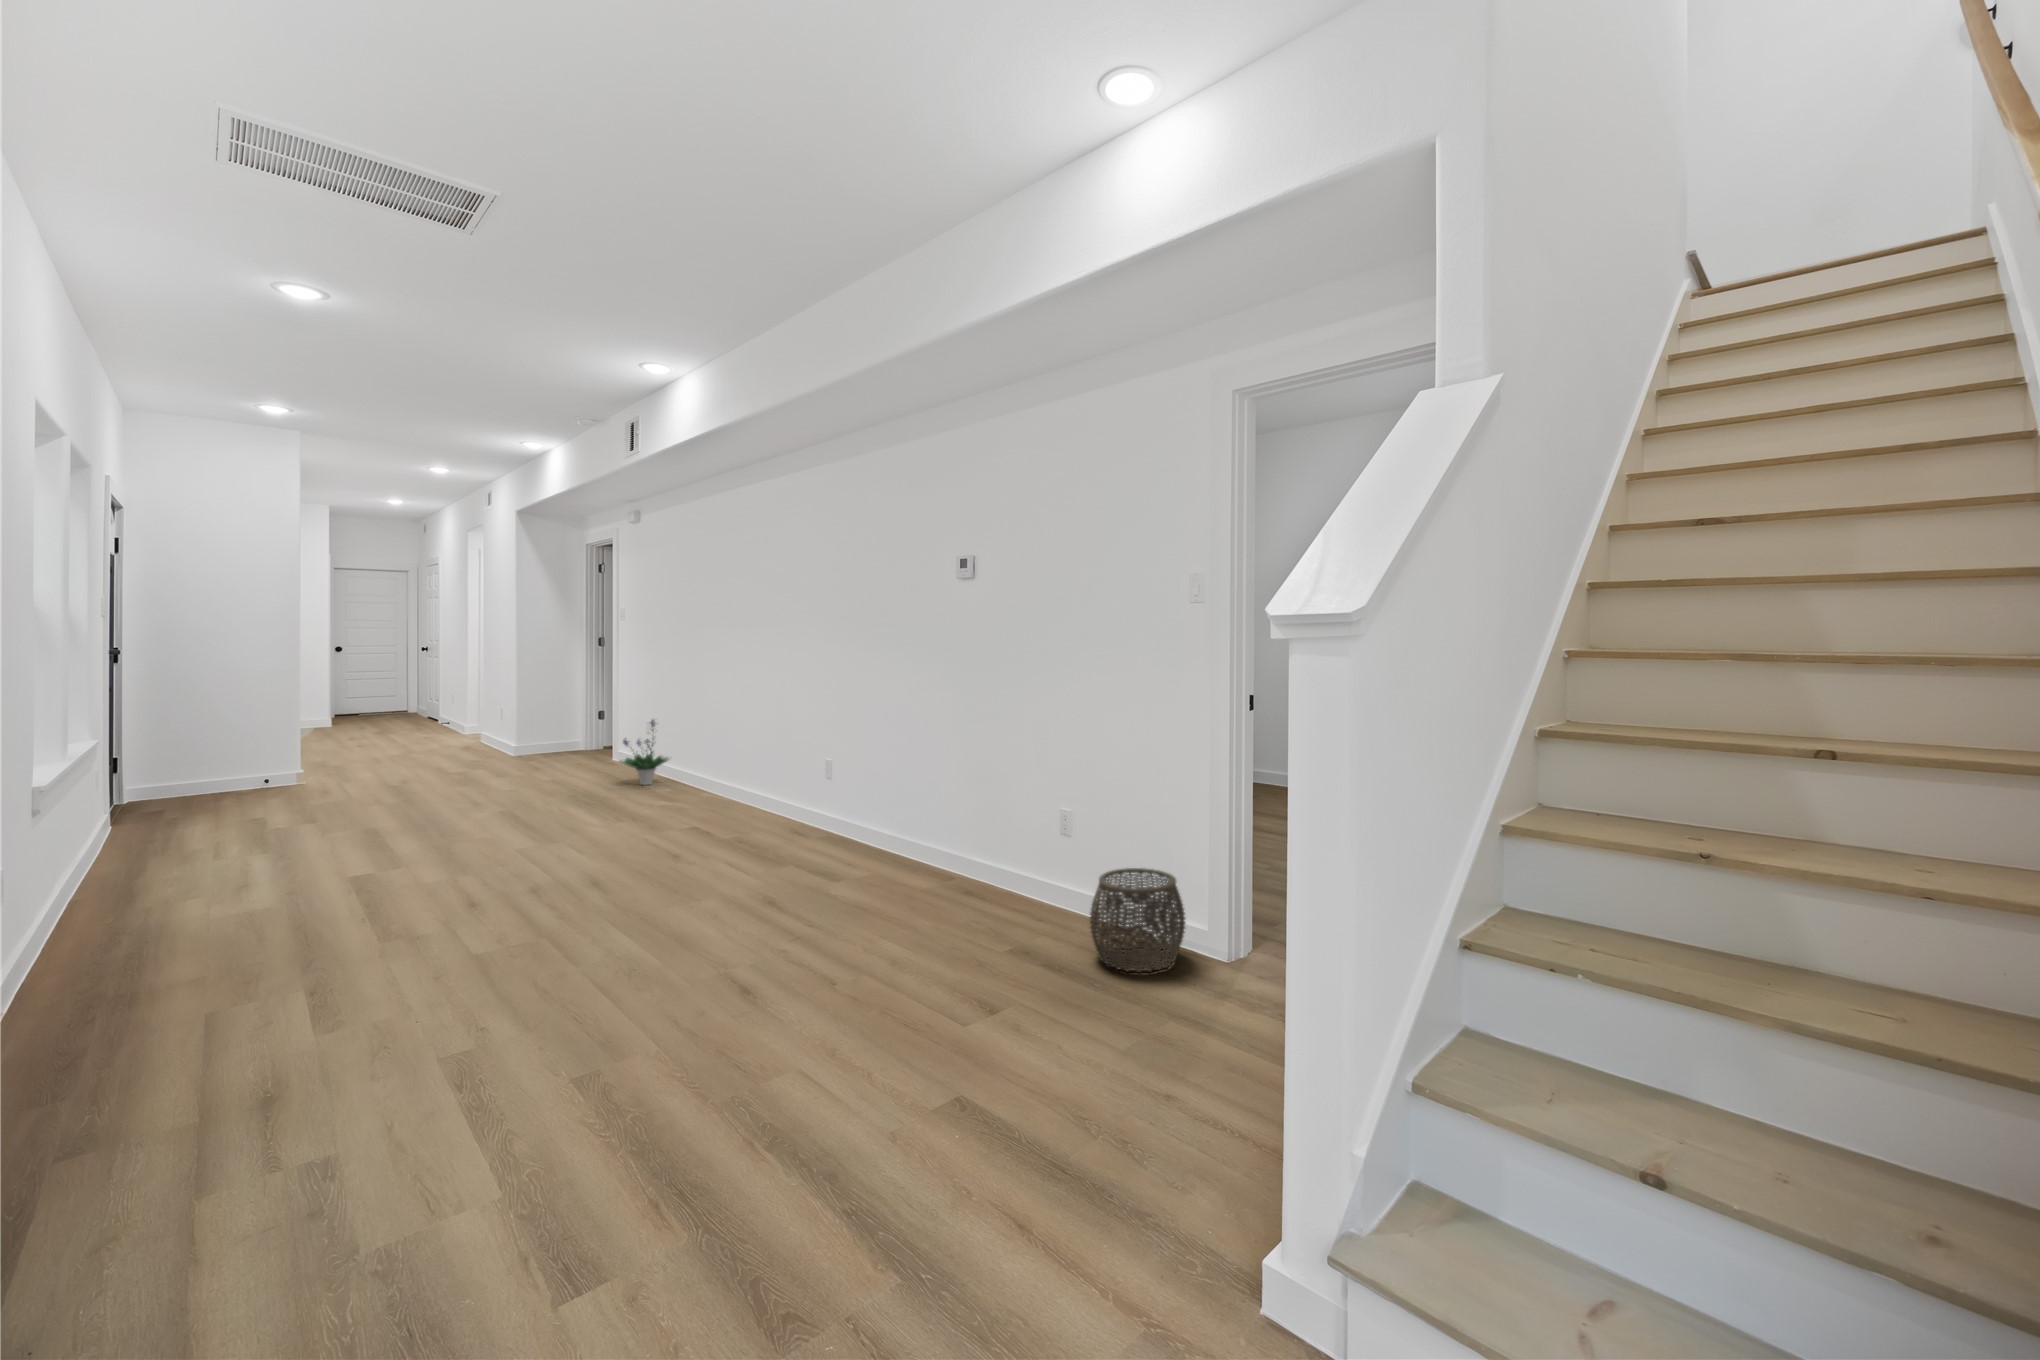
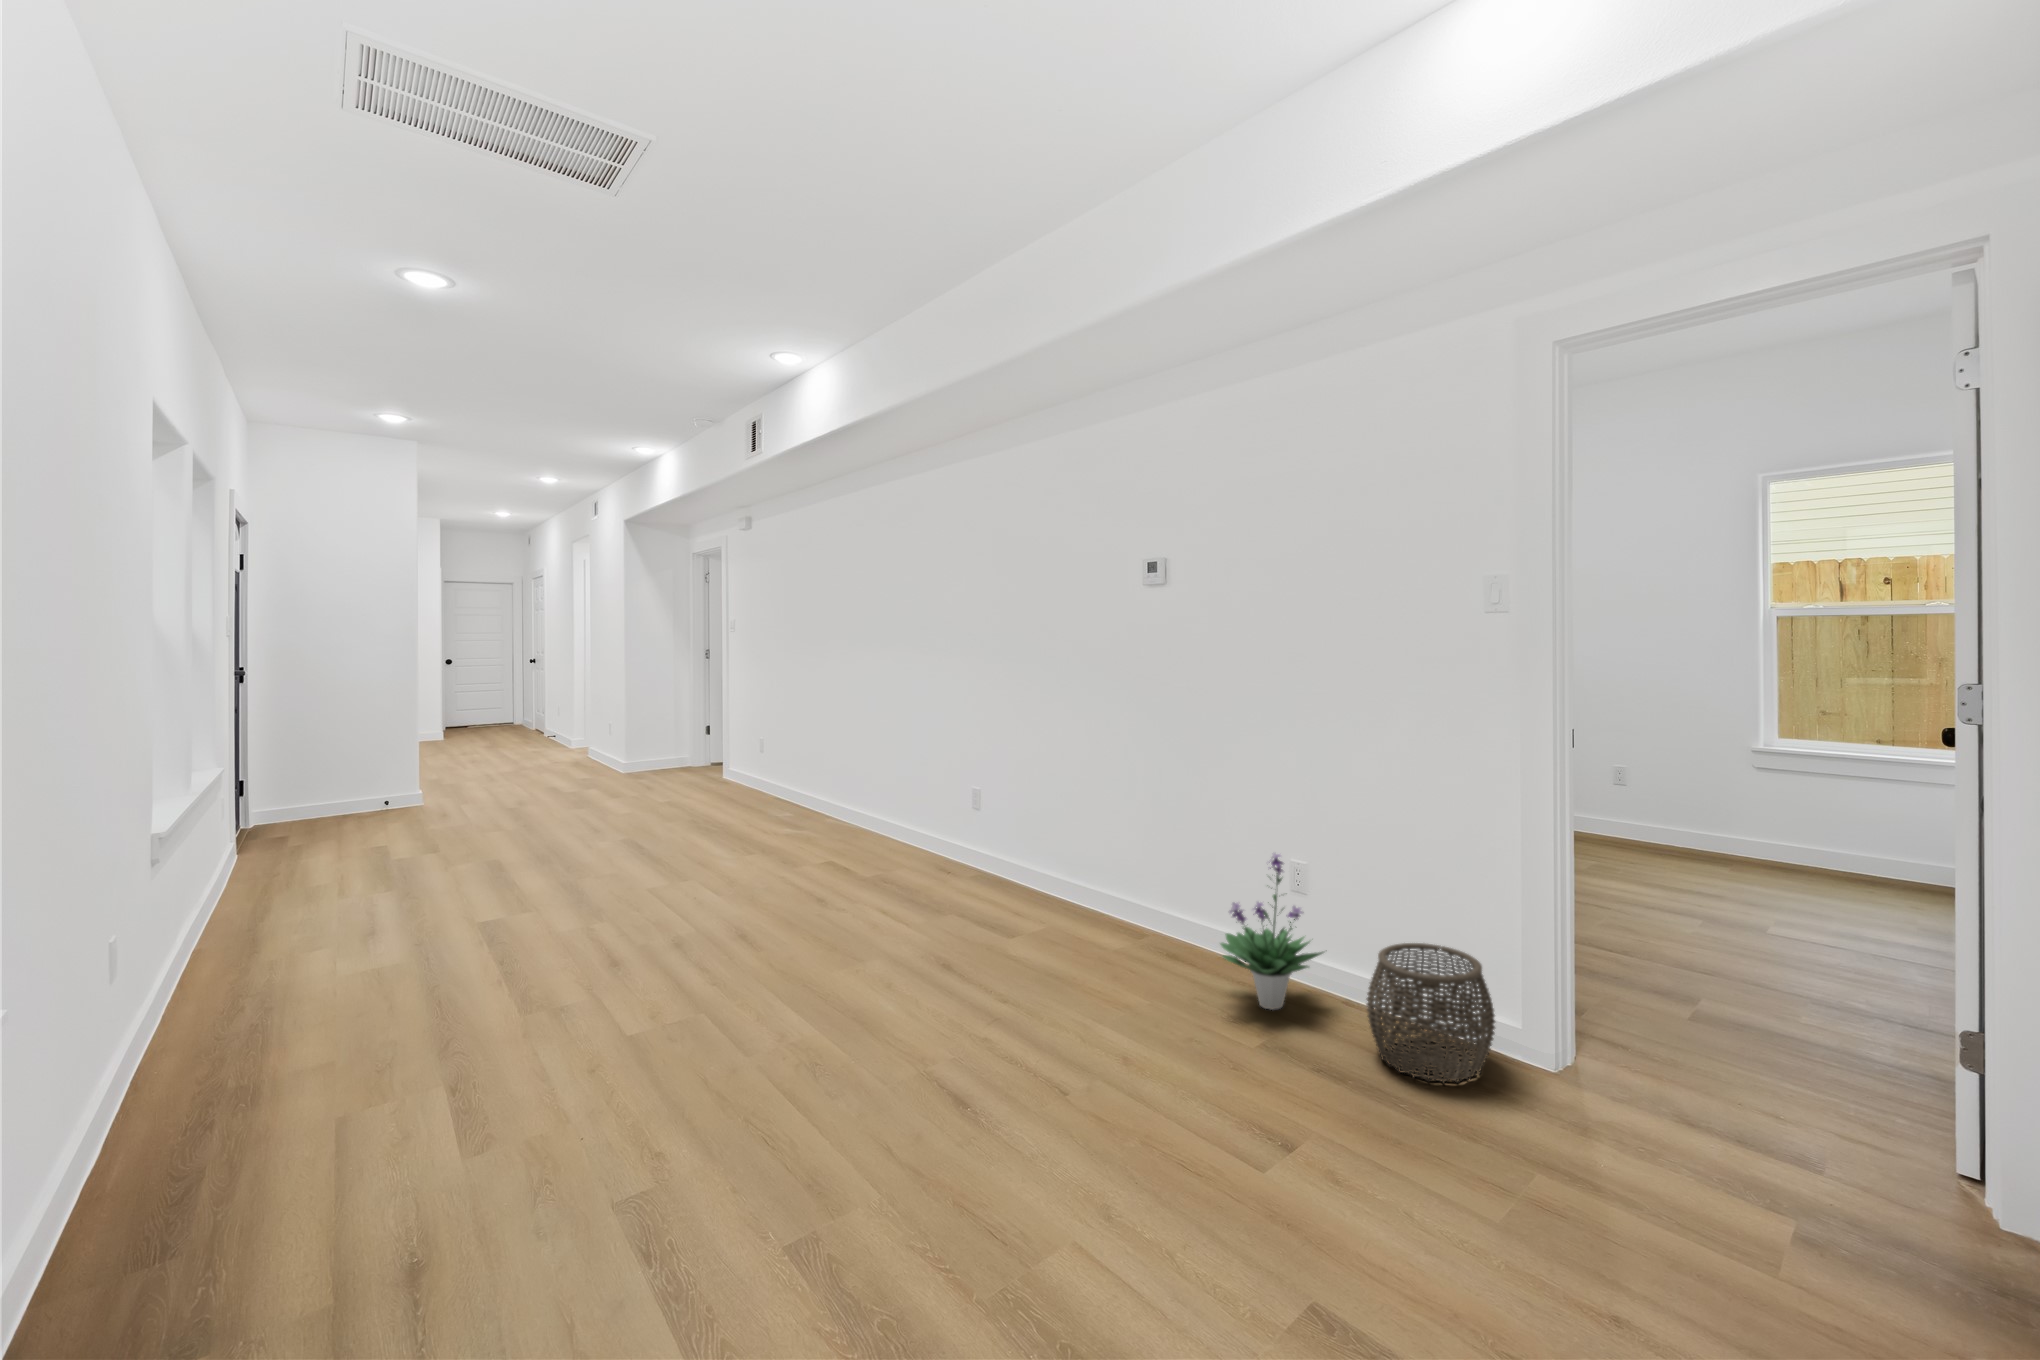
potted plant: present [620,719,668,785] -> present [1220,853,1323,1010]

